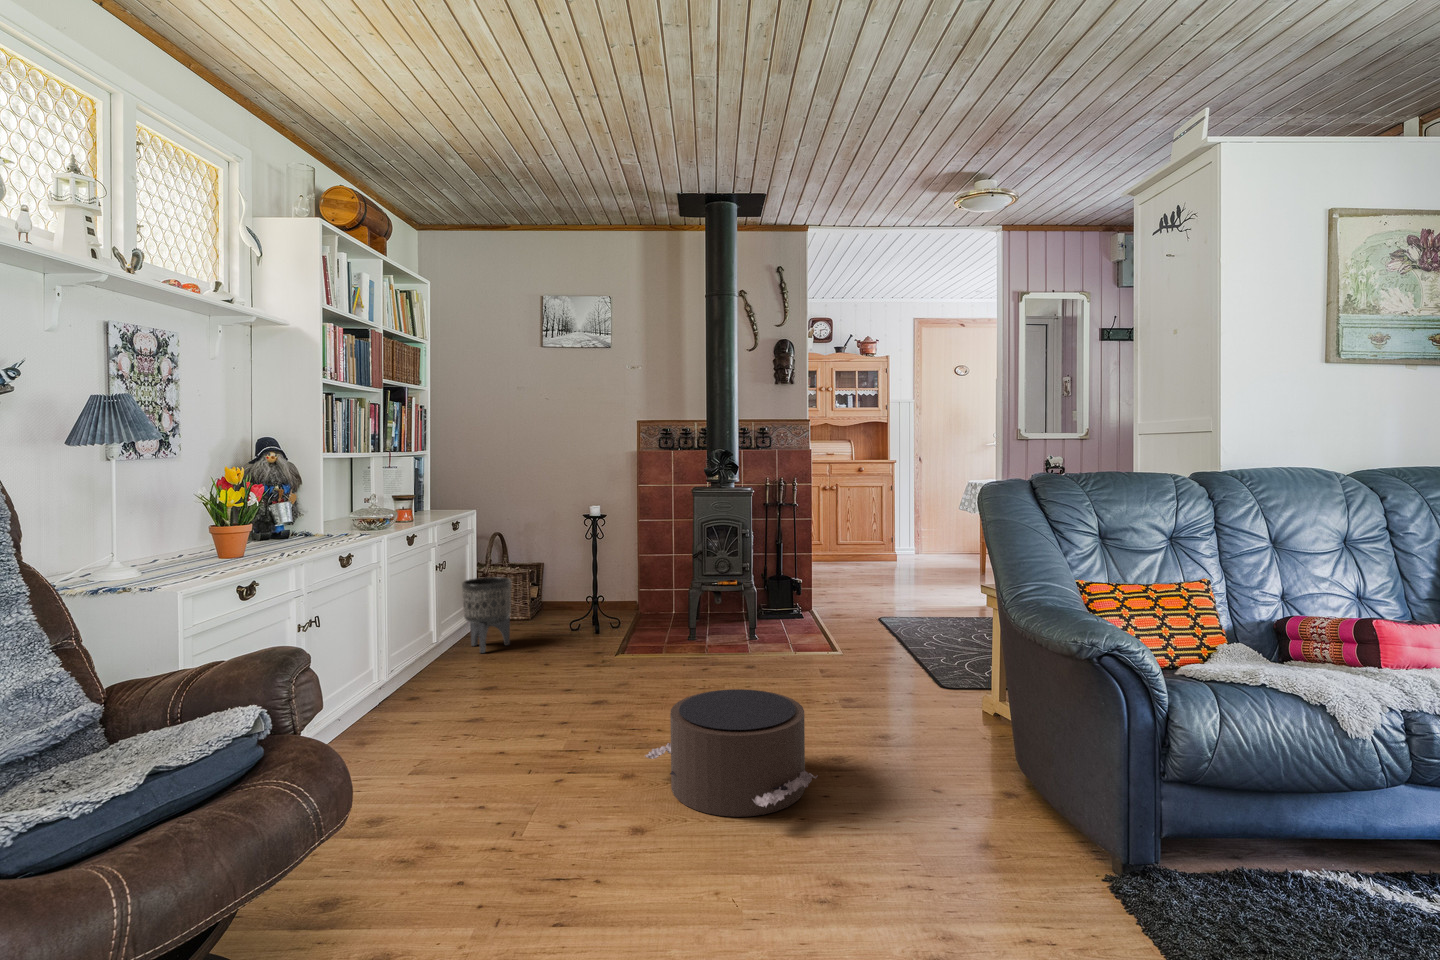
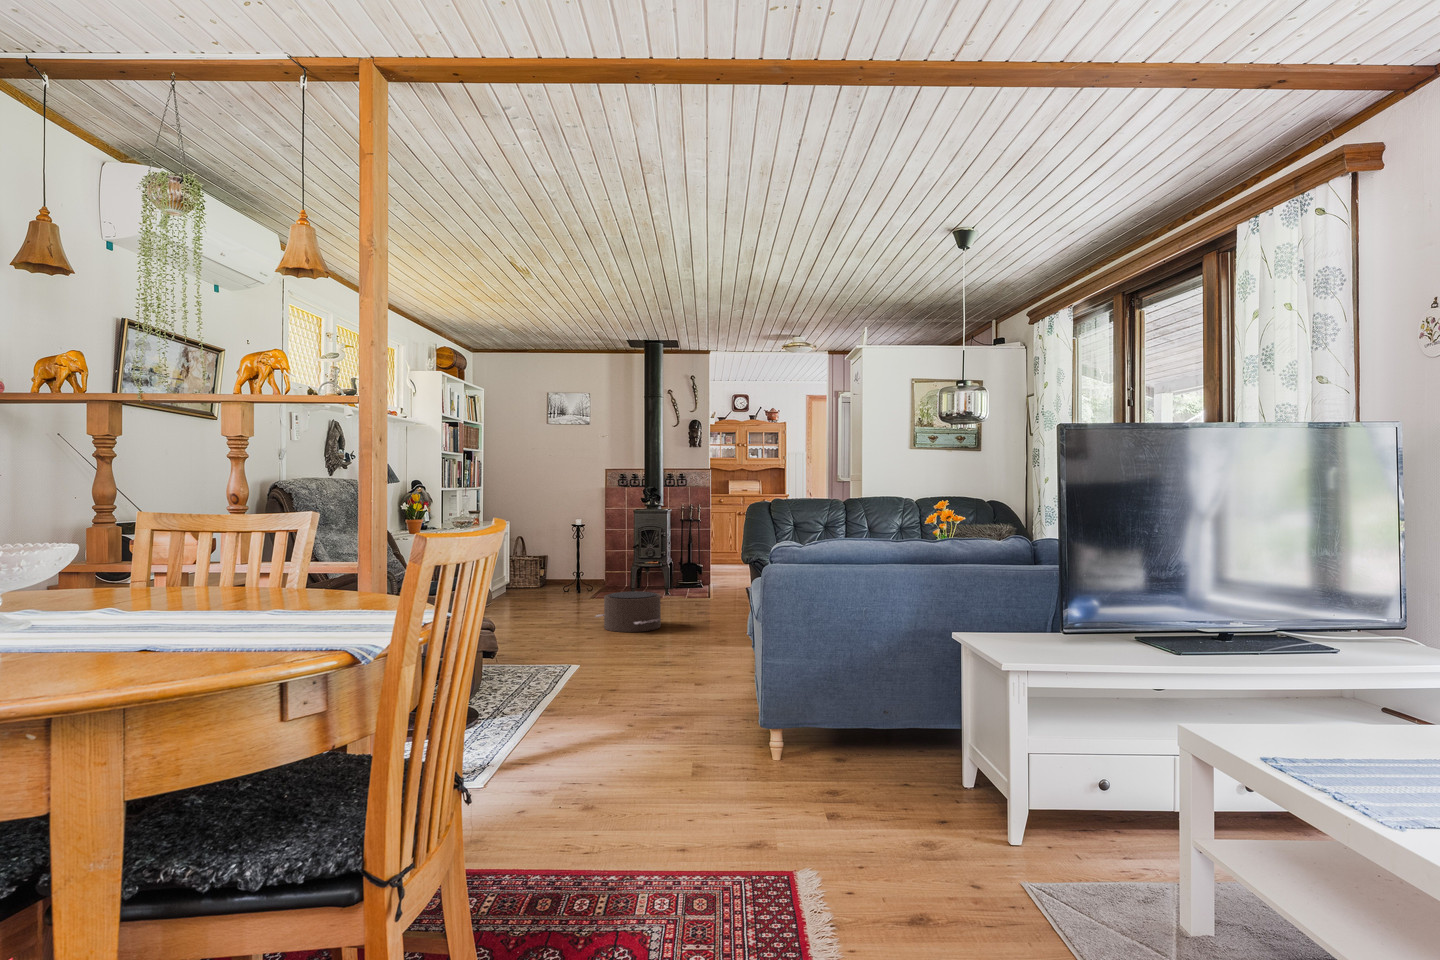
planter: present [462,577,511,653] -> none [503,558,530,598]

